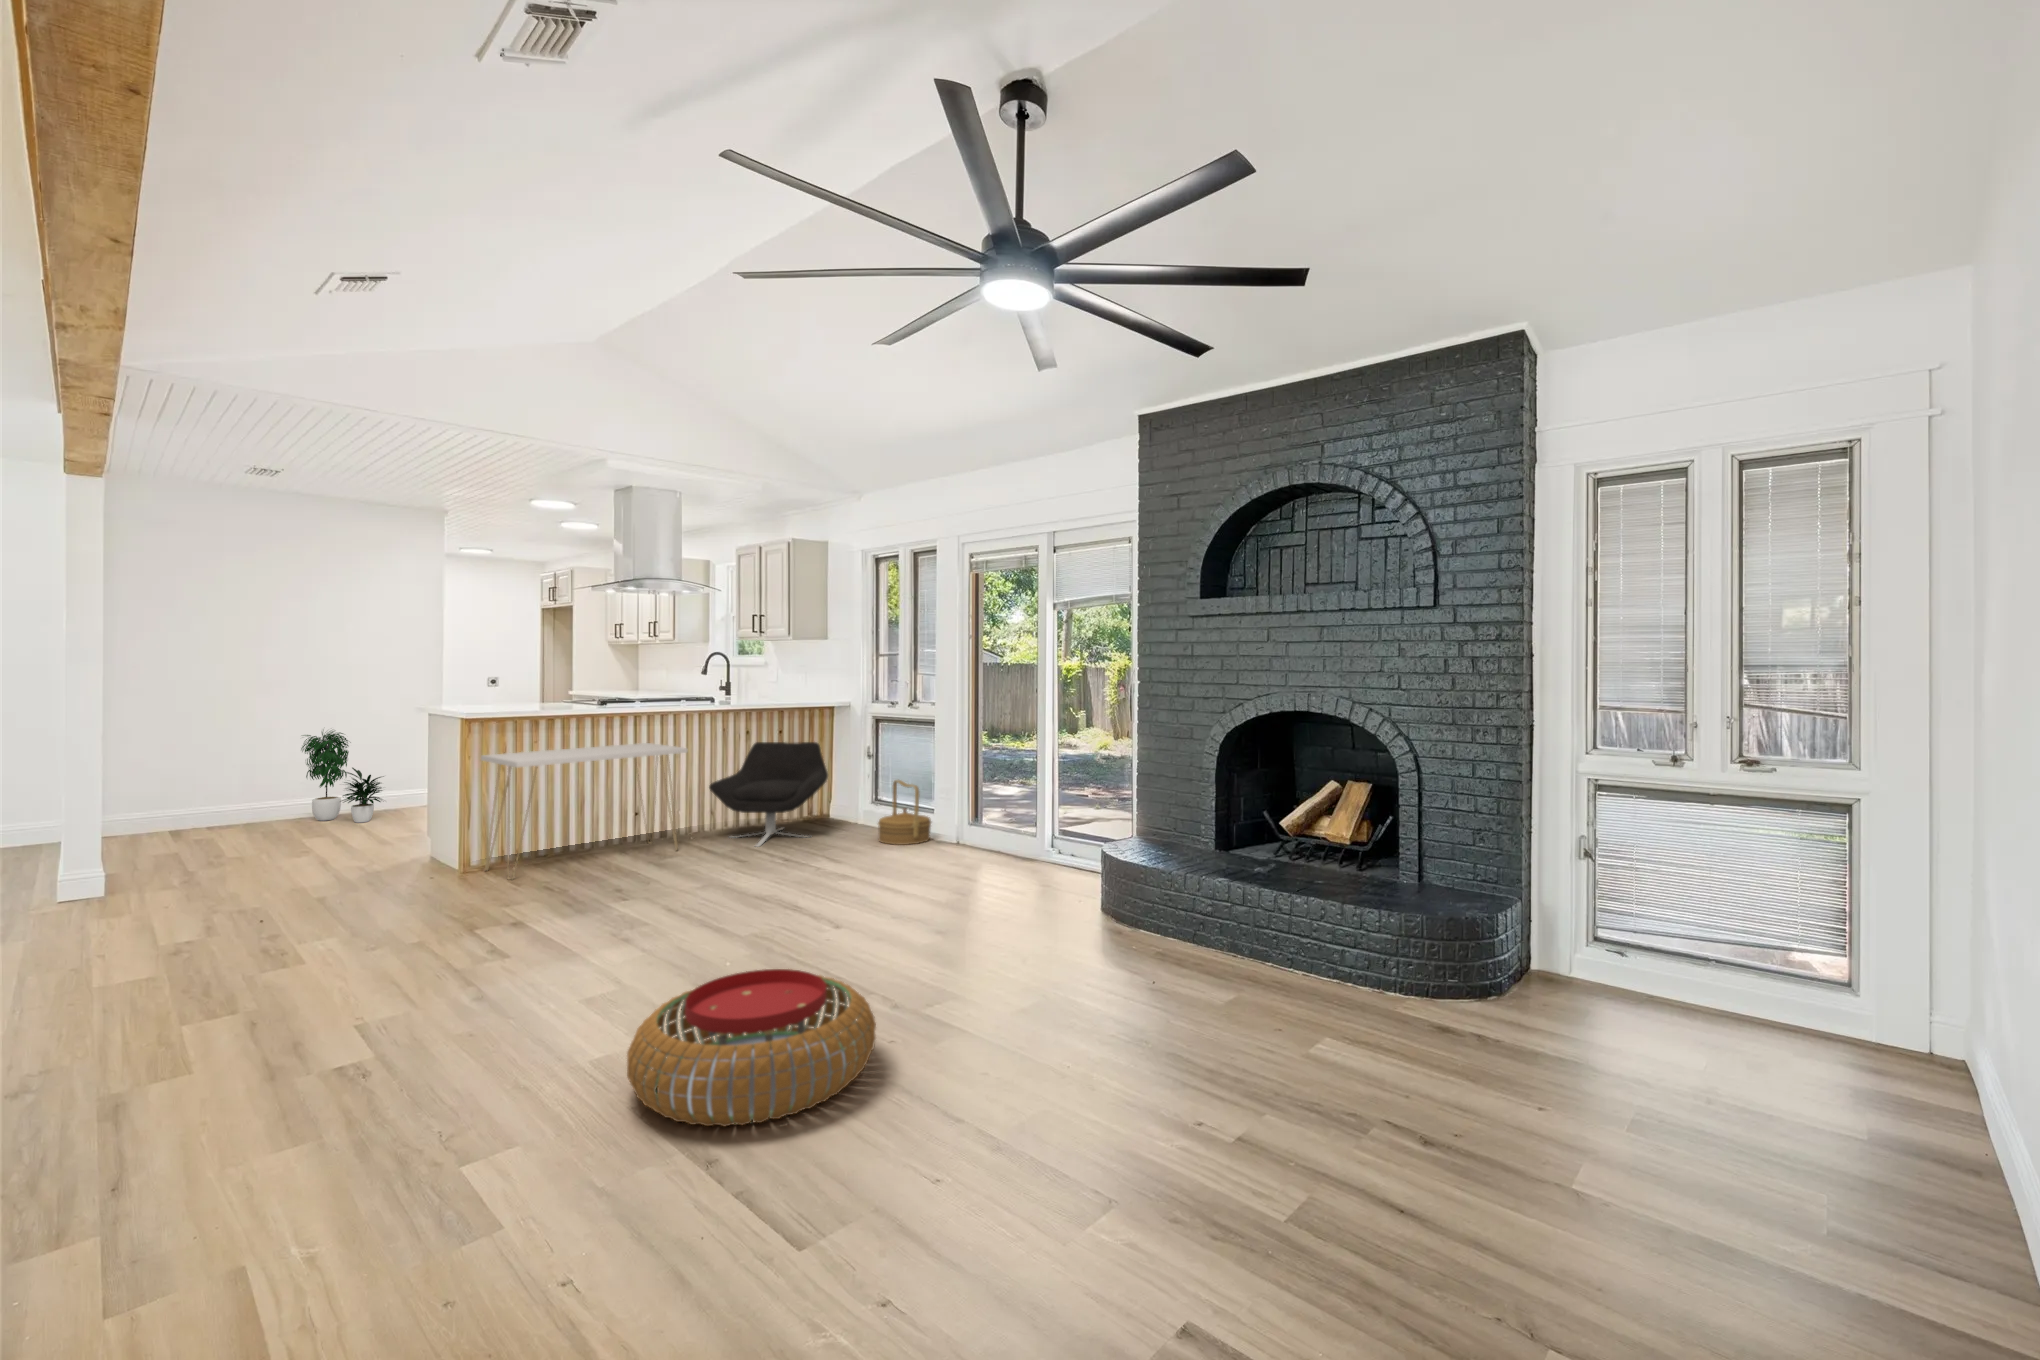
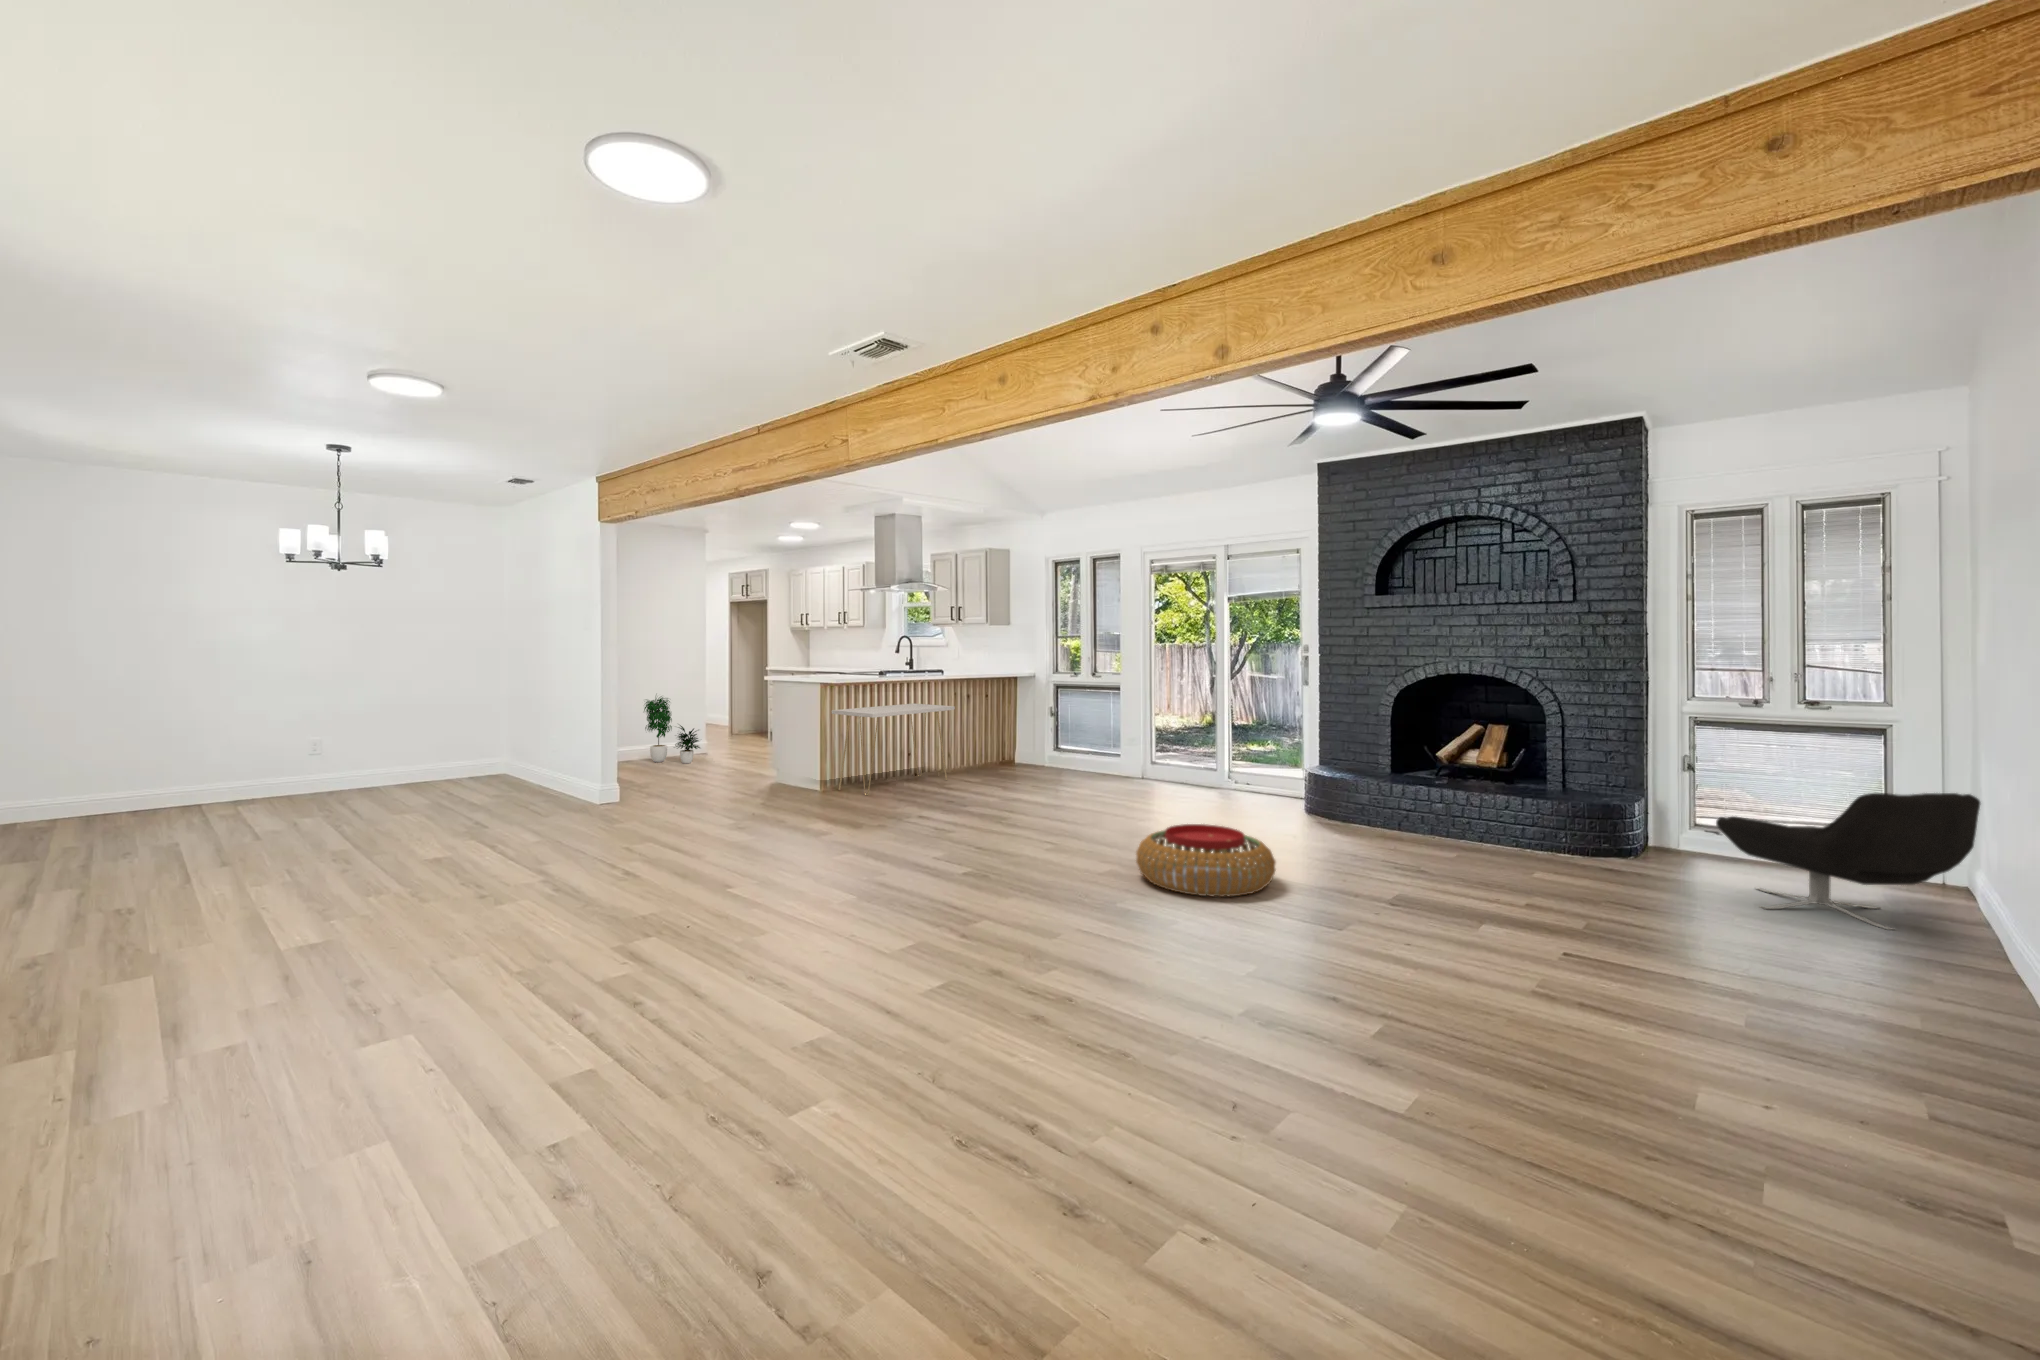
lounge chair: present [709,742,828,847] -> present [1716,793,1980,930]
woven basket: present [878,780,931,845] -> none [1079,731,1120,778]

